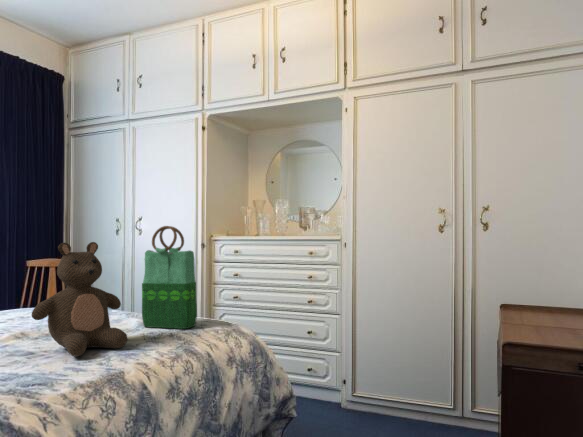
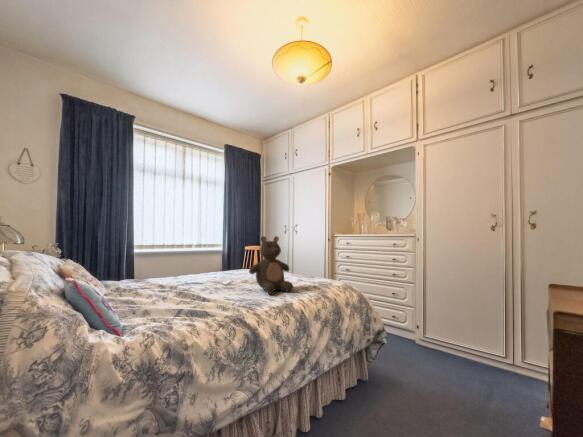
tote bag: present [142,226,197,329] -> none [299,228,328,285]

